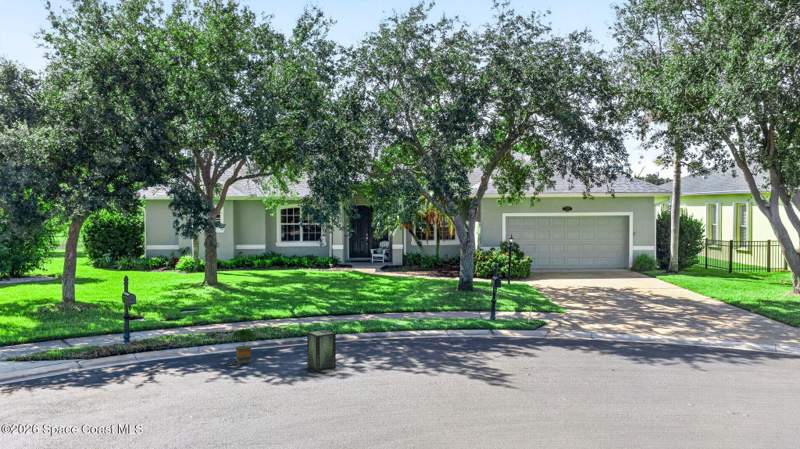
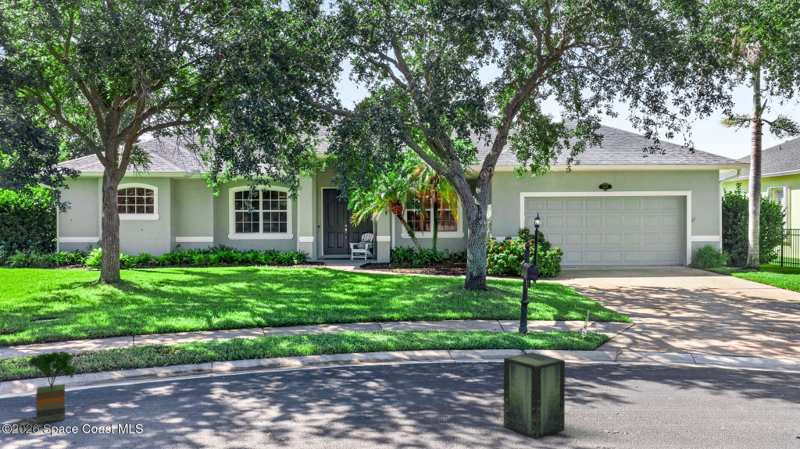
storage box: present [307,330,336,371] -> present [504,353,565,439]

